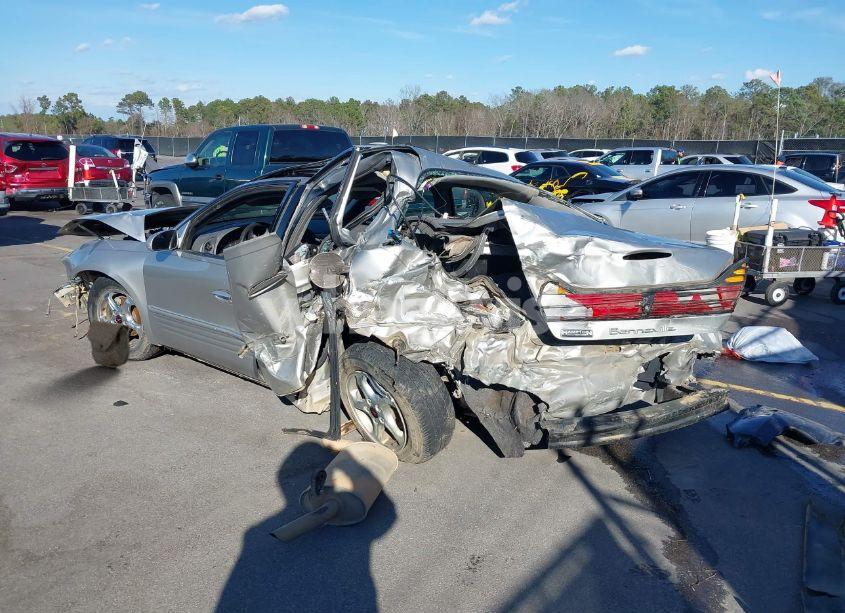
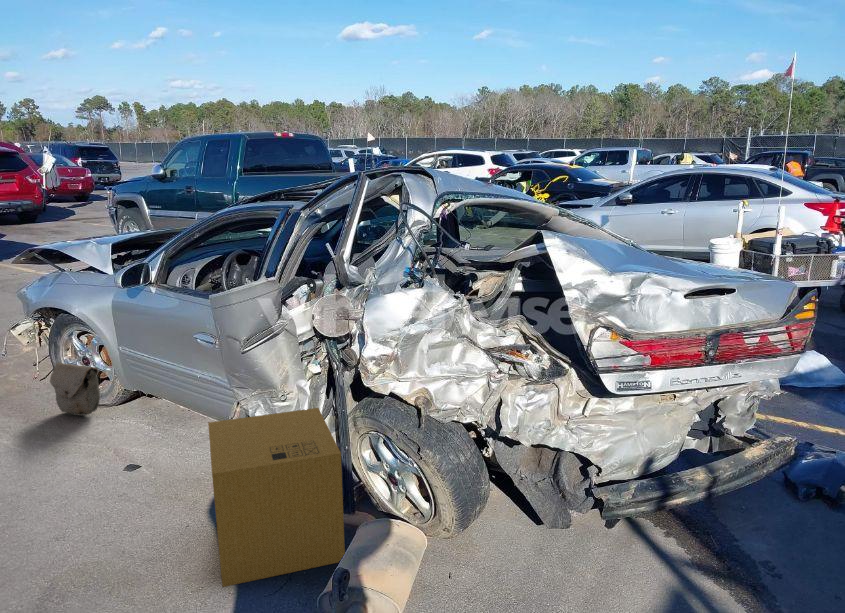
cardboard box: none [220,354,331,494] -> present [208,408,345,587]

